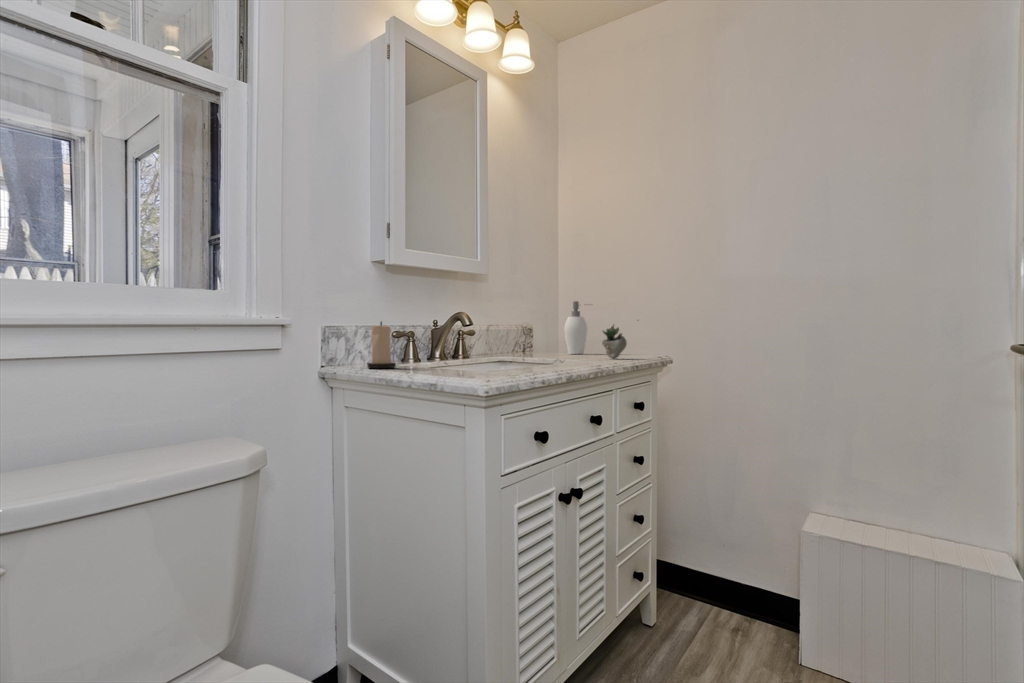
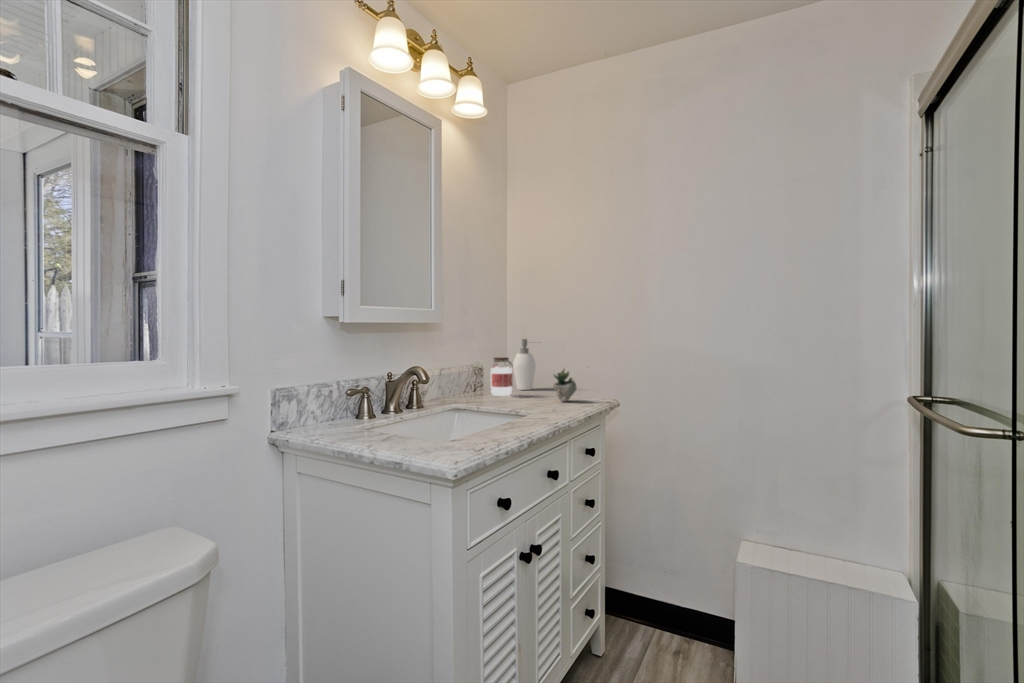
jar: none [538,316,562,356] -> present [491,357,513,396]
candle: present [367,322,396,368] -> none [322,385,353,436]

